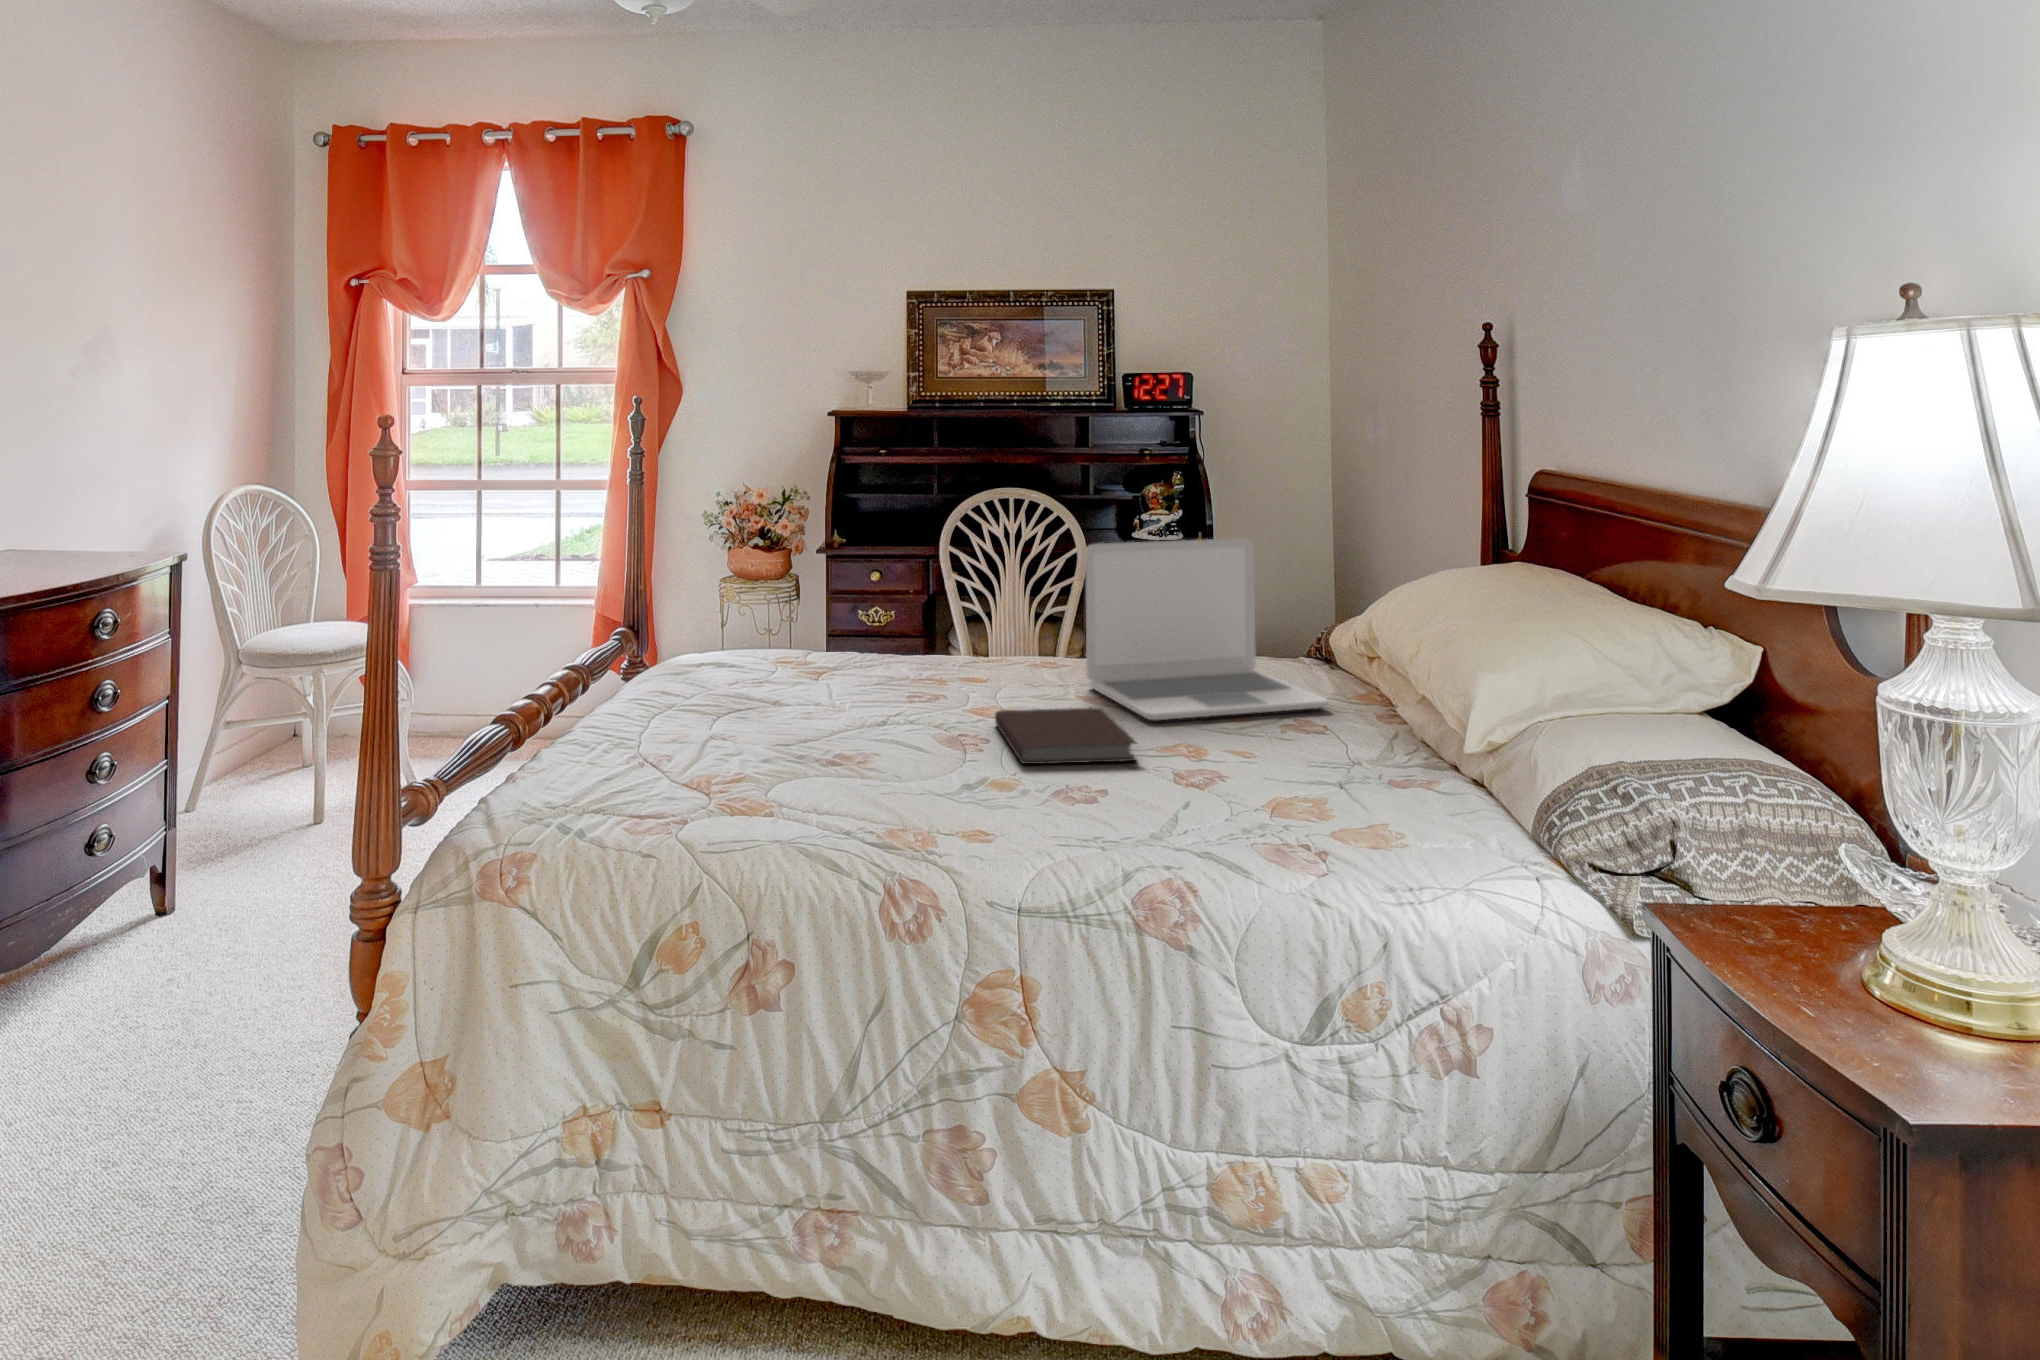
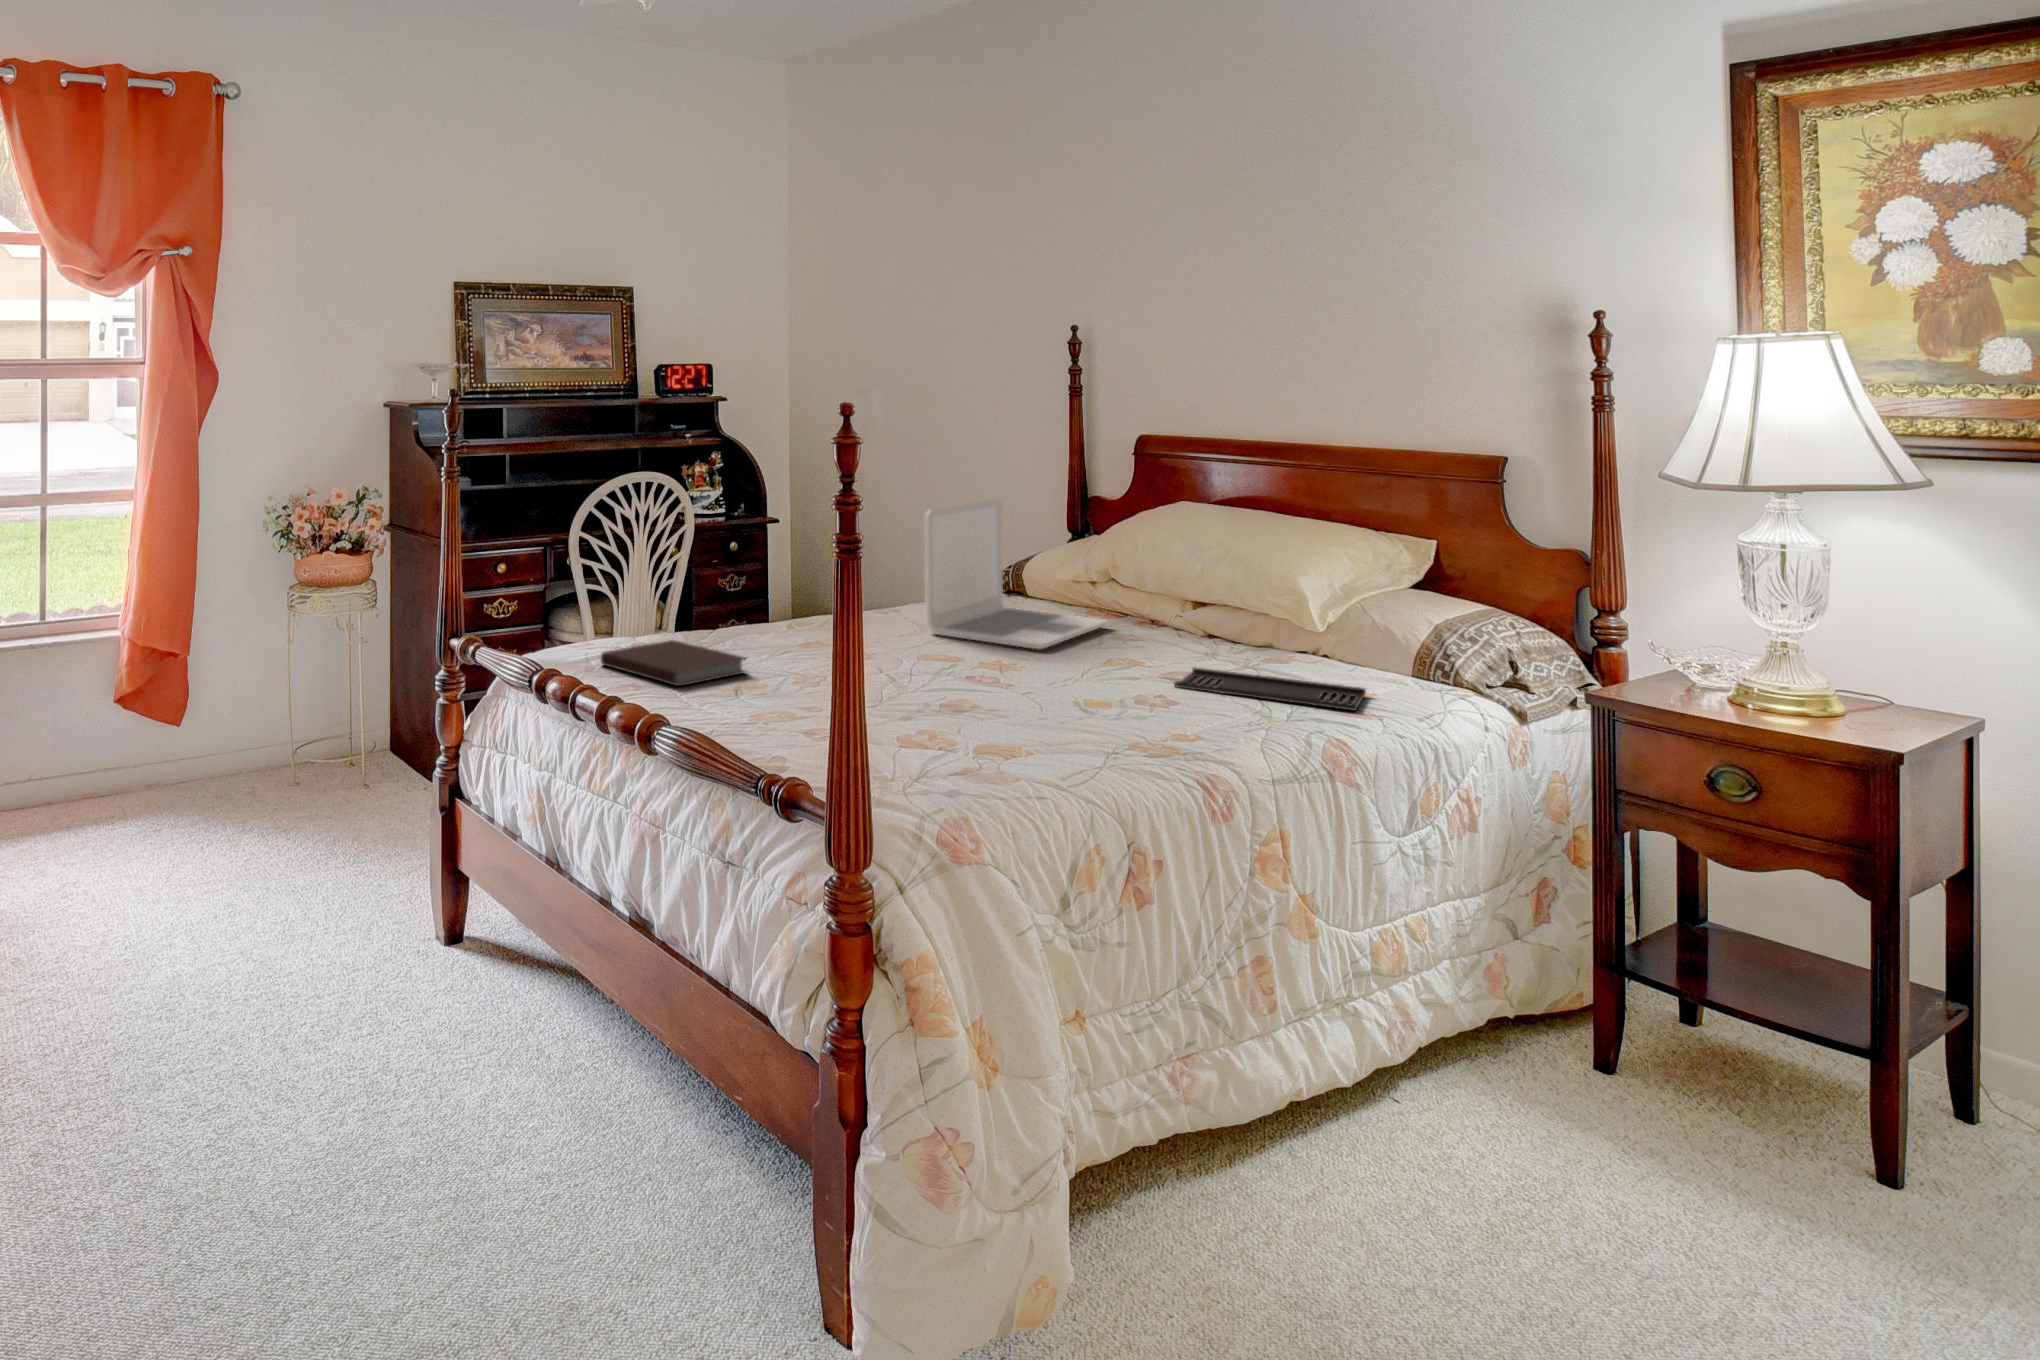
notebook: present [995,708,1136,764] -> present [601,640,747,686]
tray: none [1174,767,1394,851] -> present [1175,668,1366,711]

